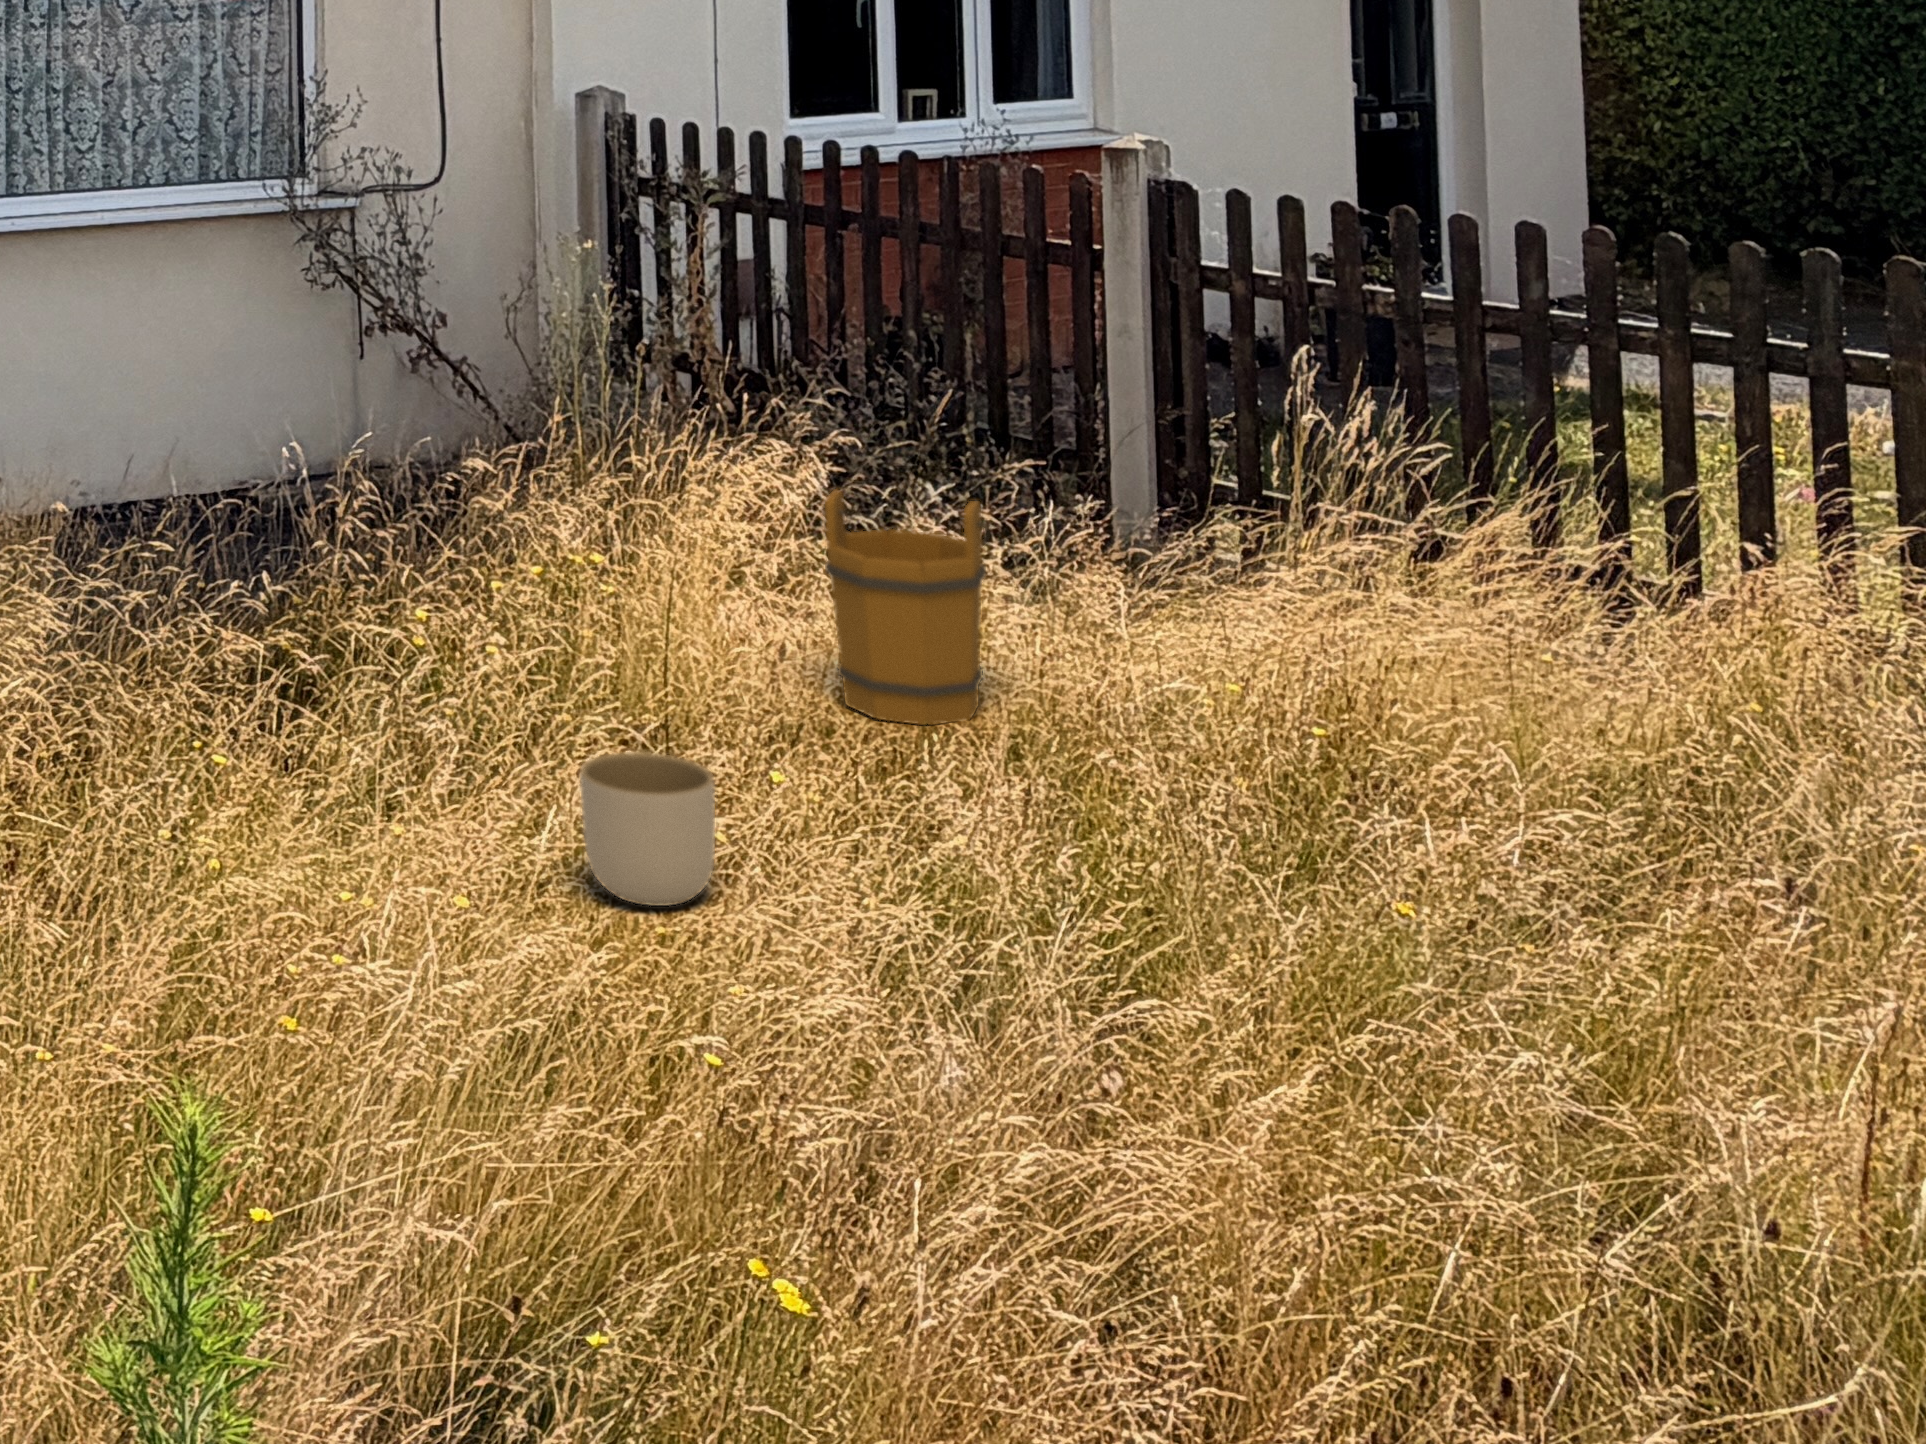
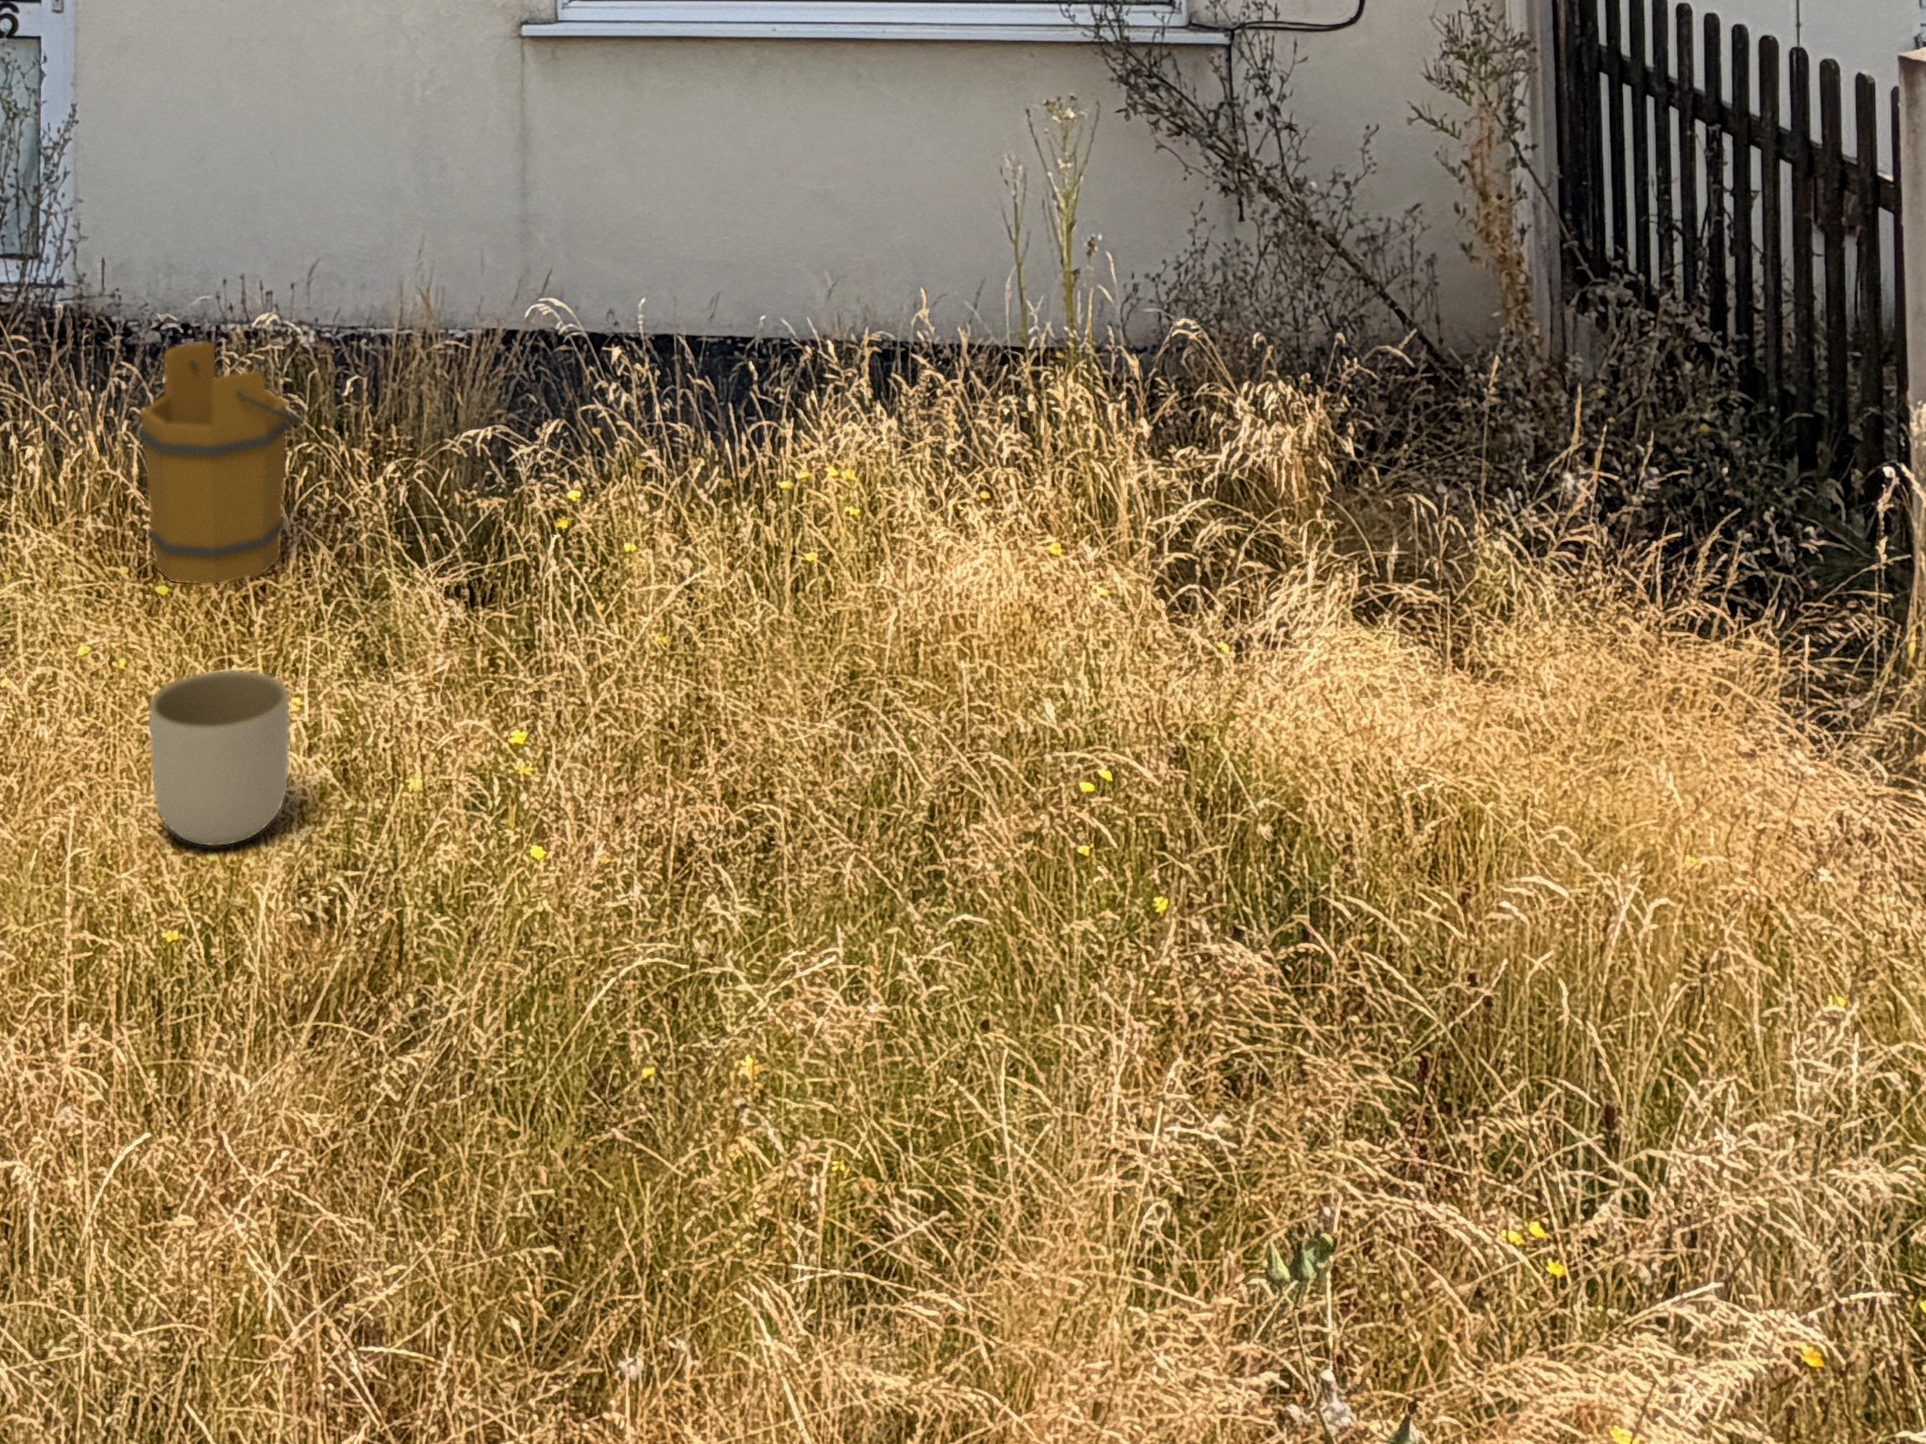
bucket: present [822,490,990,725] -> present [138,342,303,585]

